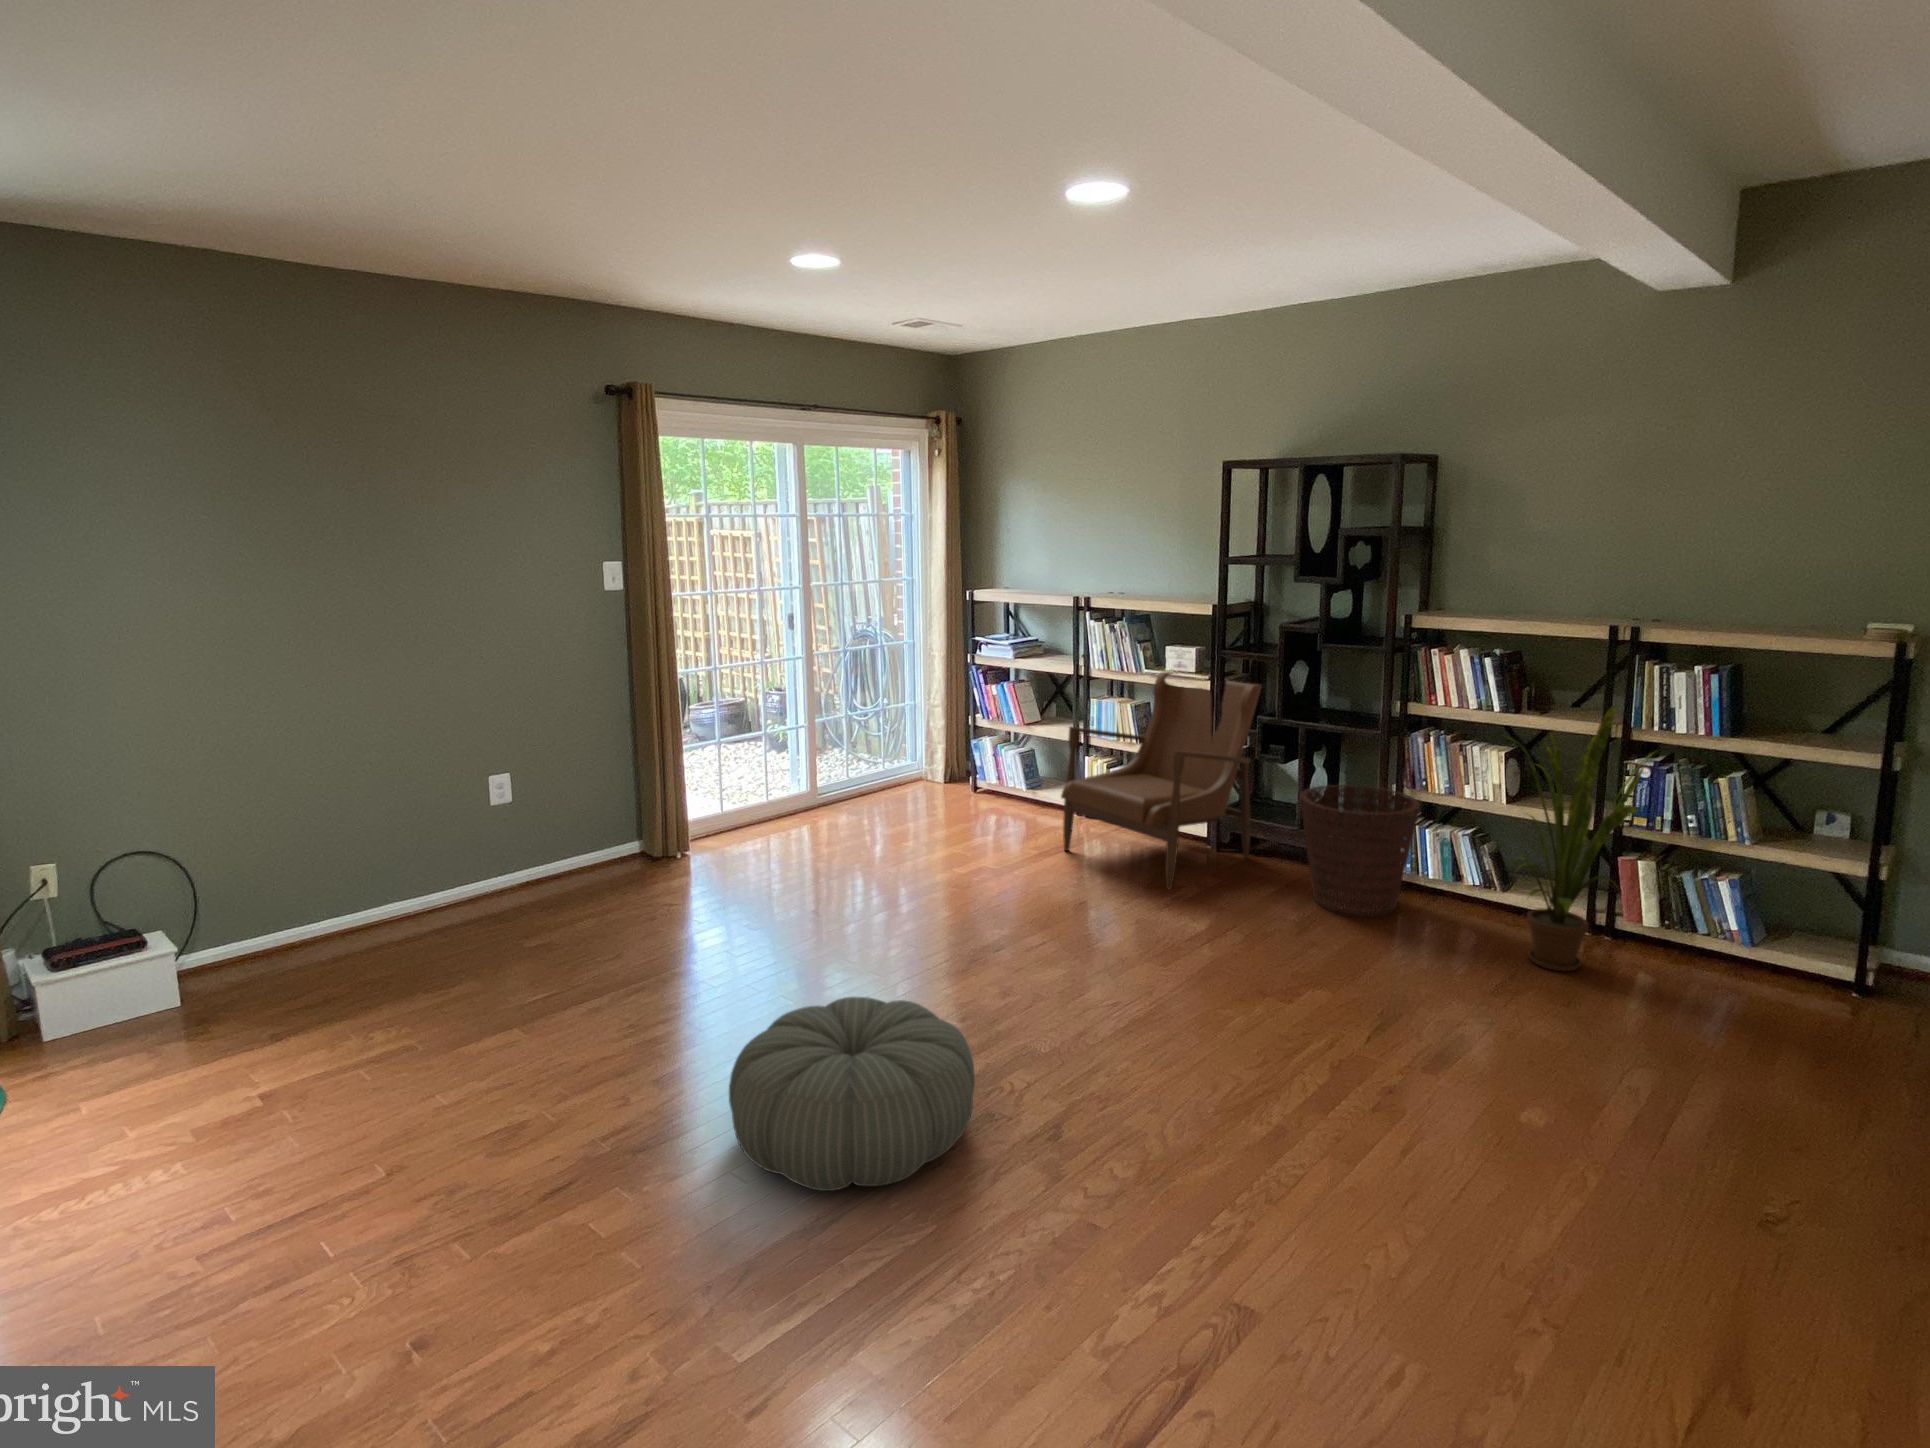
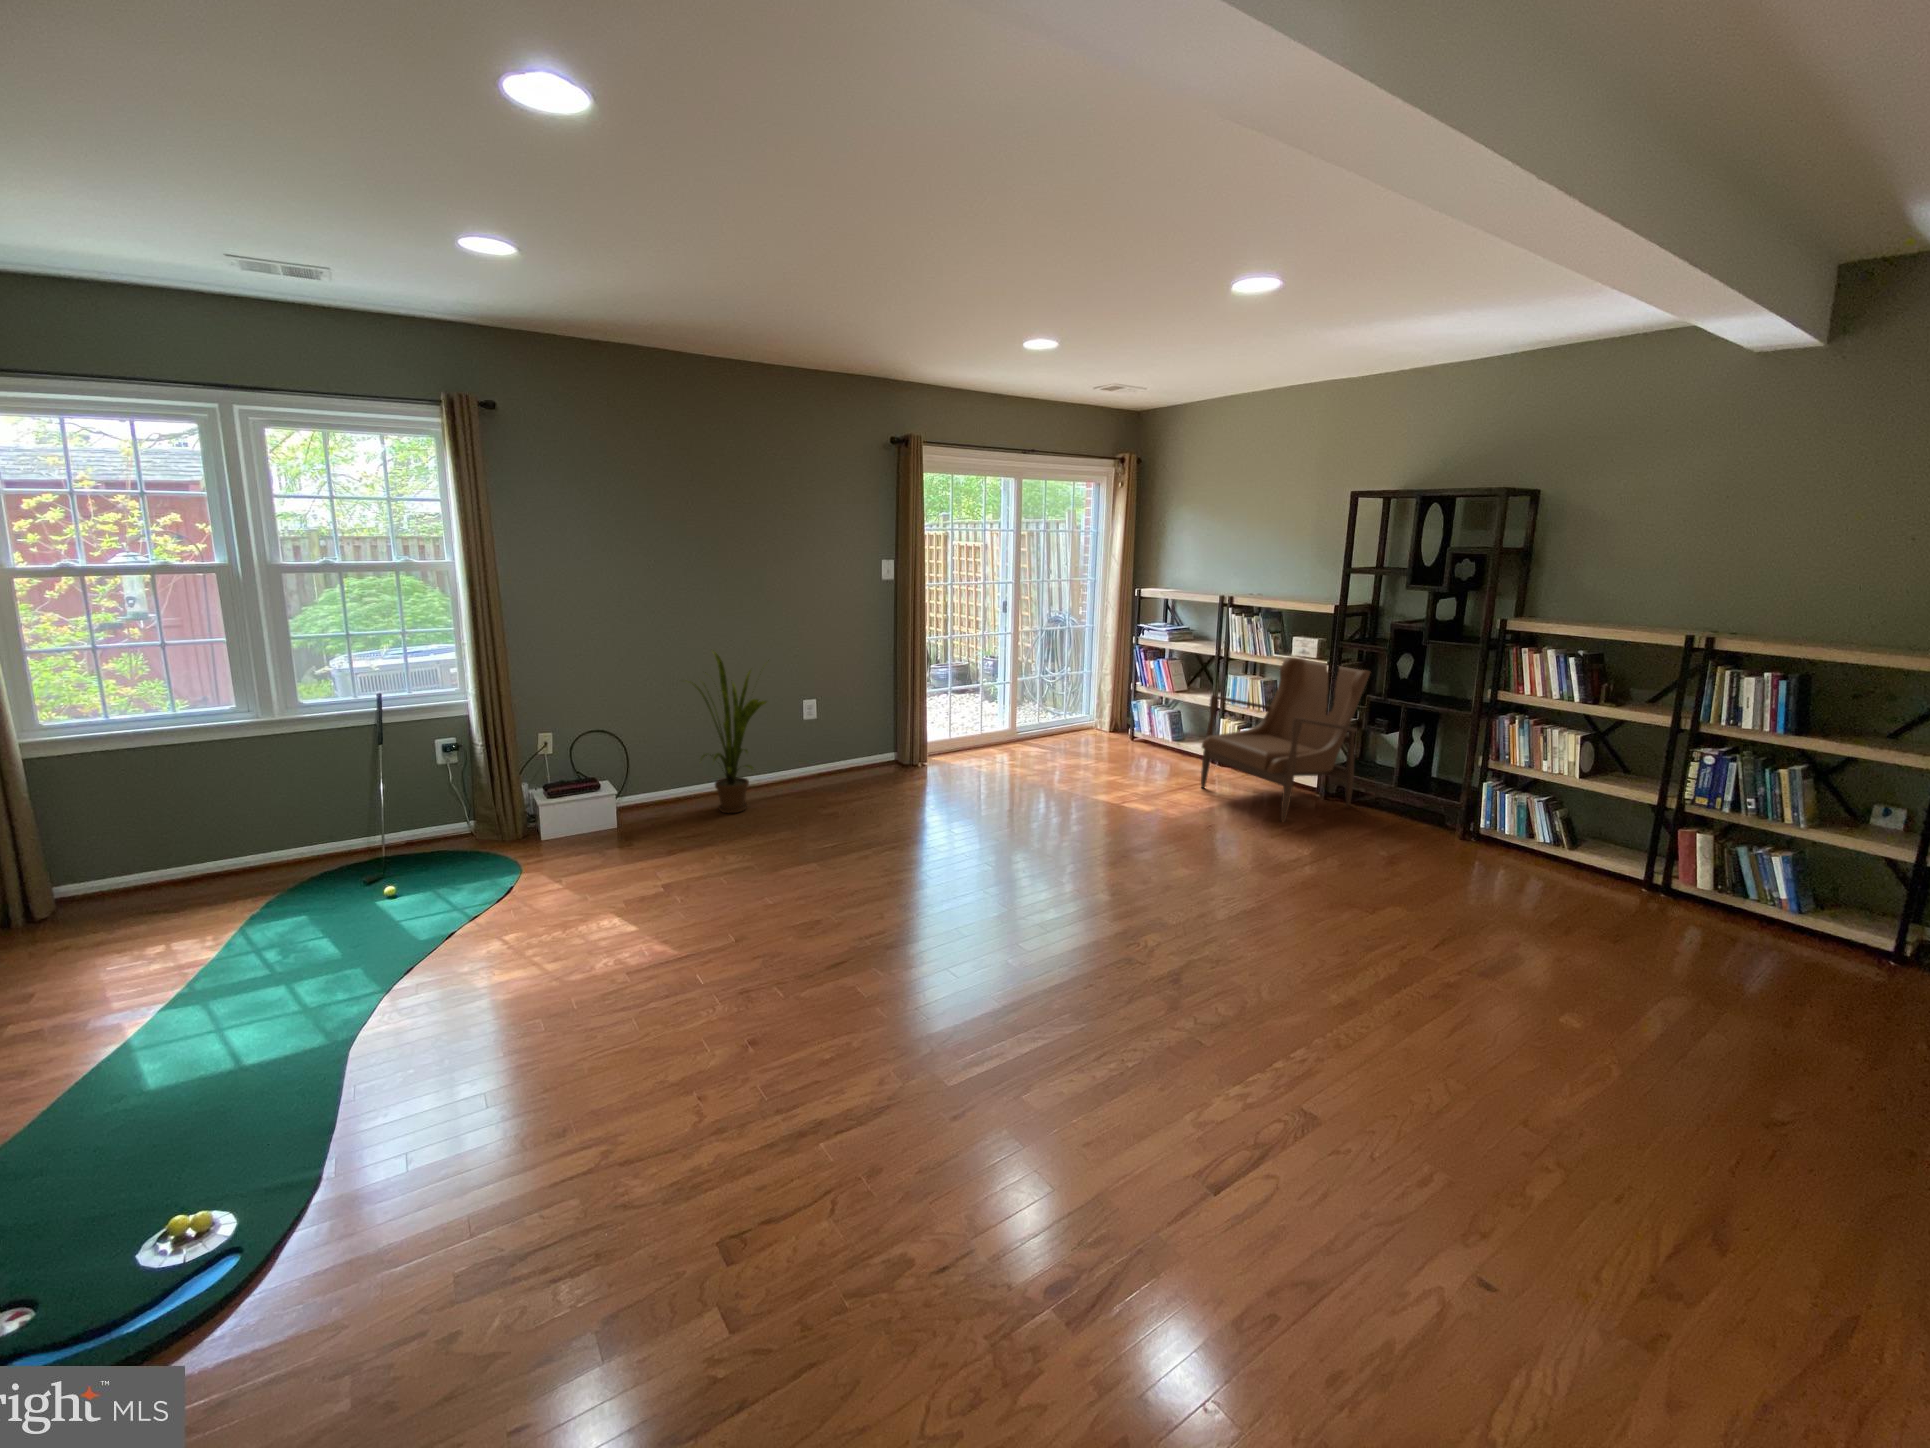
house plant: present [1512,705,1654,971] -> present [694,651,766,813]
basket: present [1300,785,1420,917] -> none [1396,753,1500,858]
pouf: present [729,997,975,1191] -> none [969,866,1134,987]

